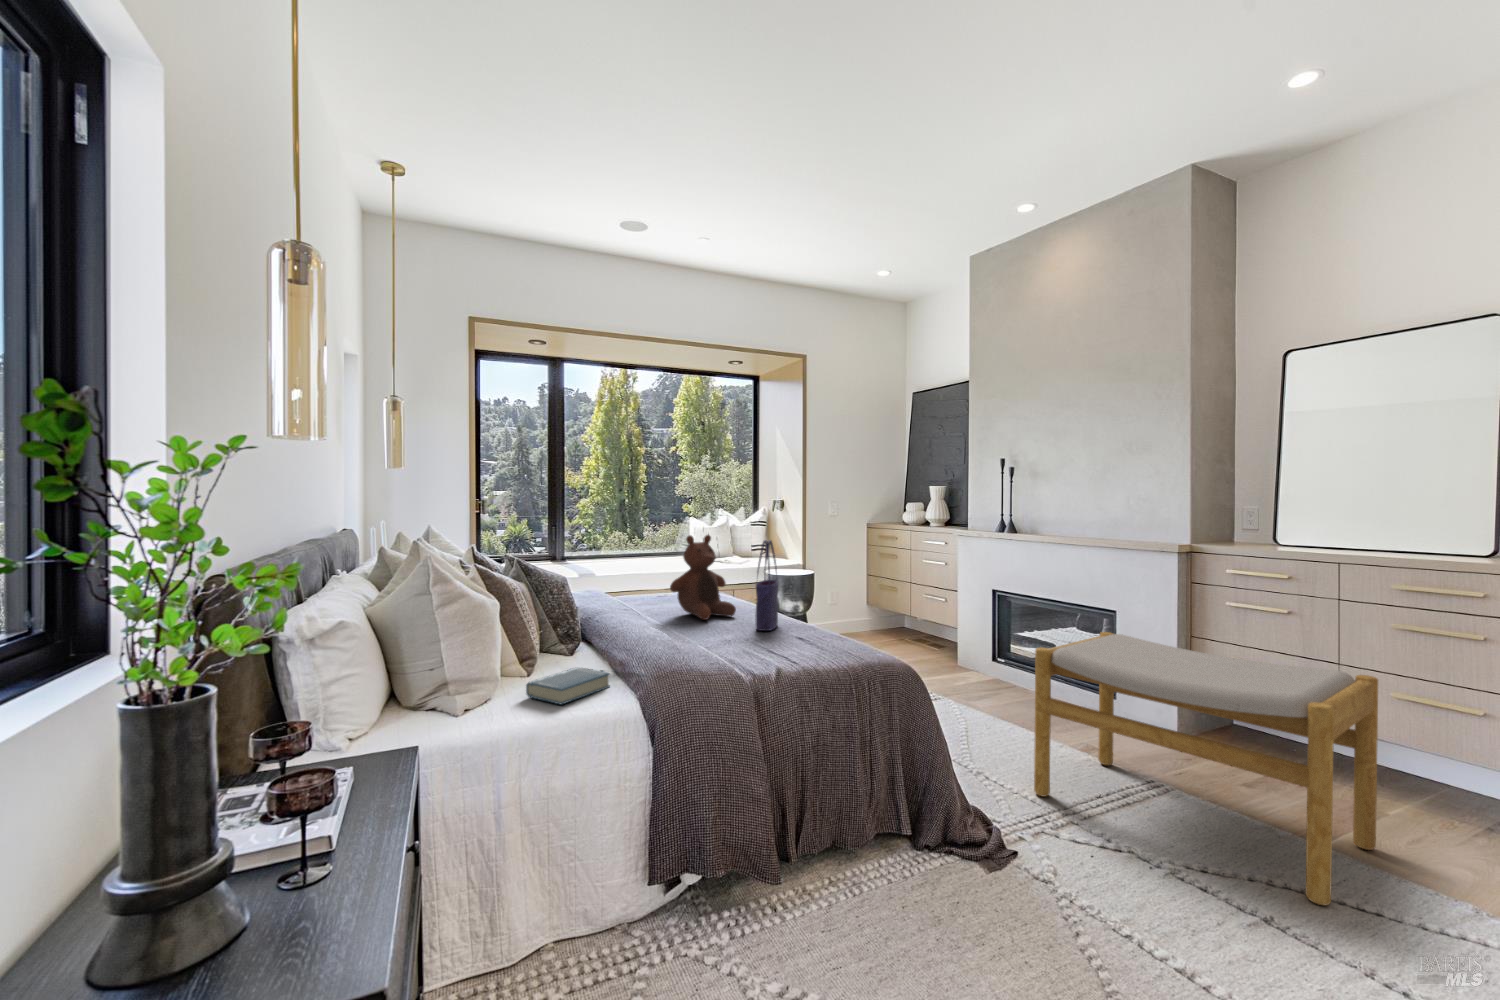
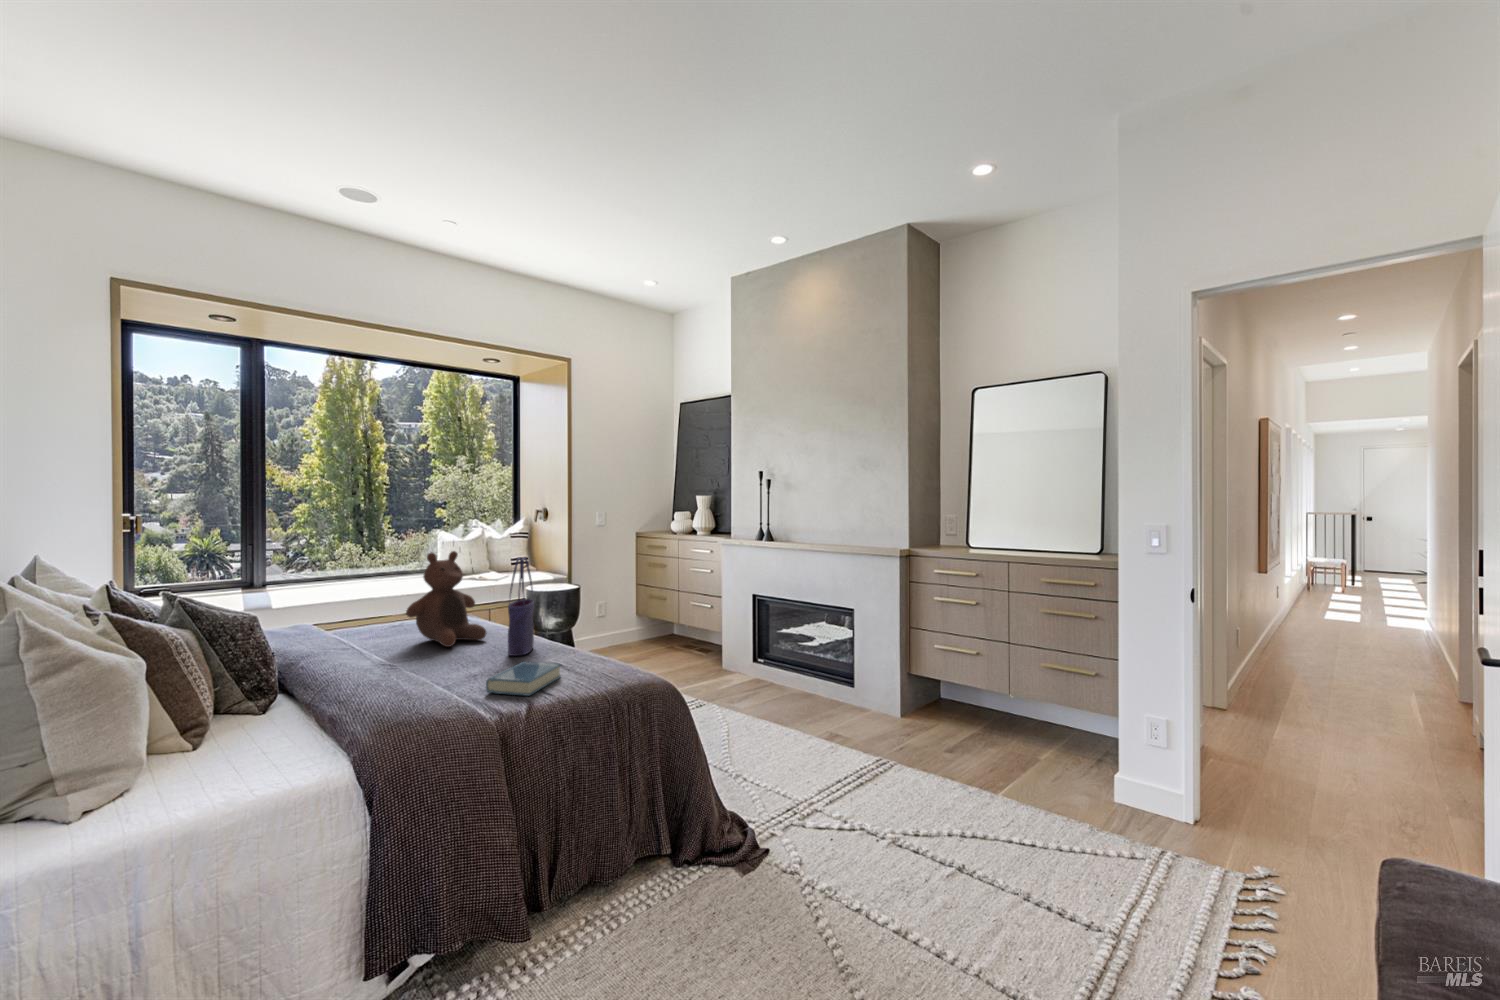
footstool: present [1034,632,1378,905] -> none [785,629,1040,853]
hardback book: present [526,667,610,704] -> present [486,662,561,696]

